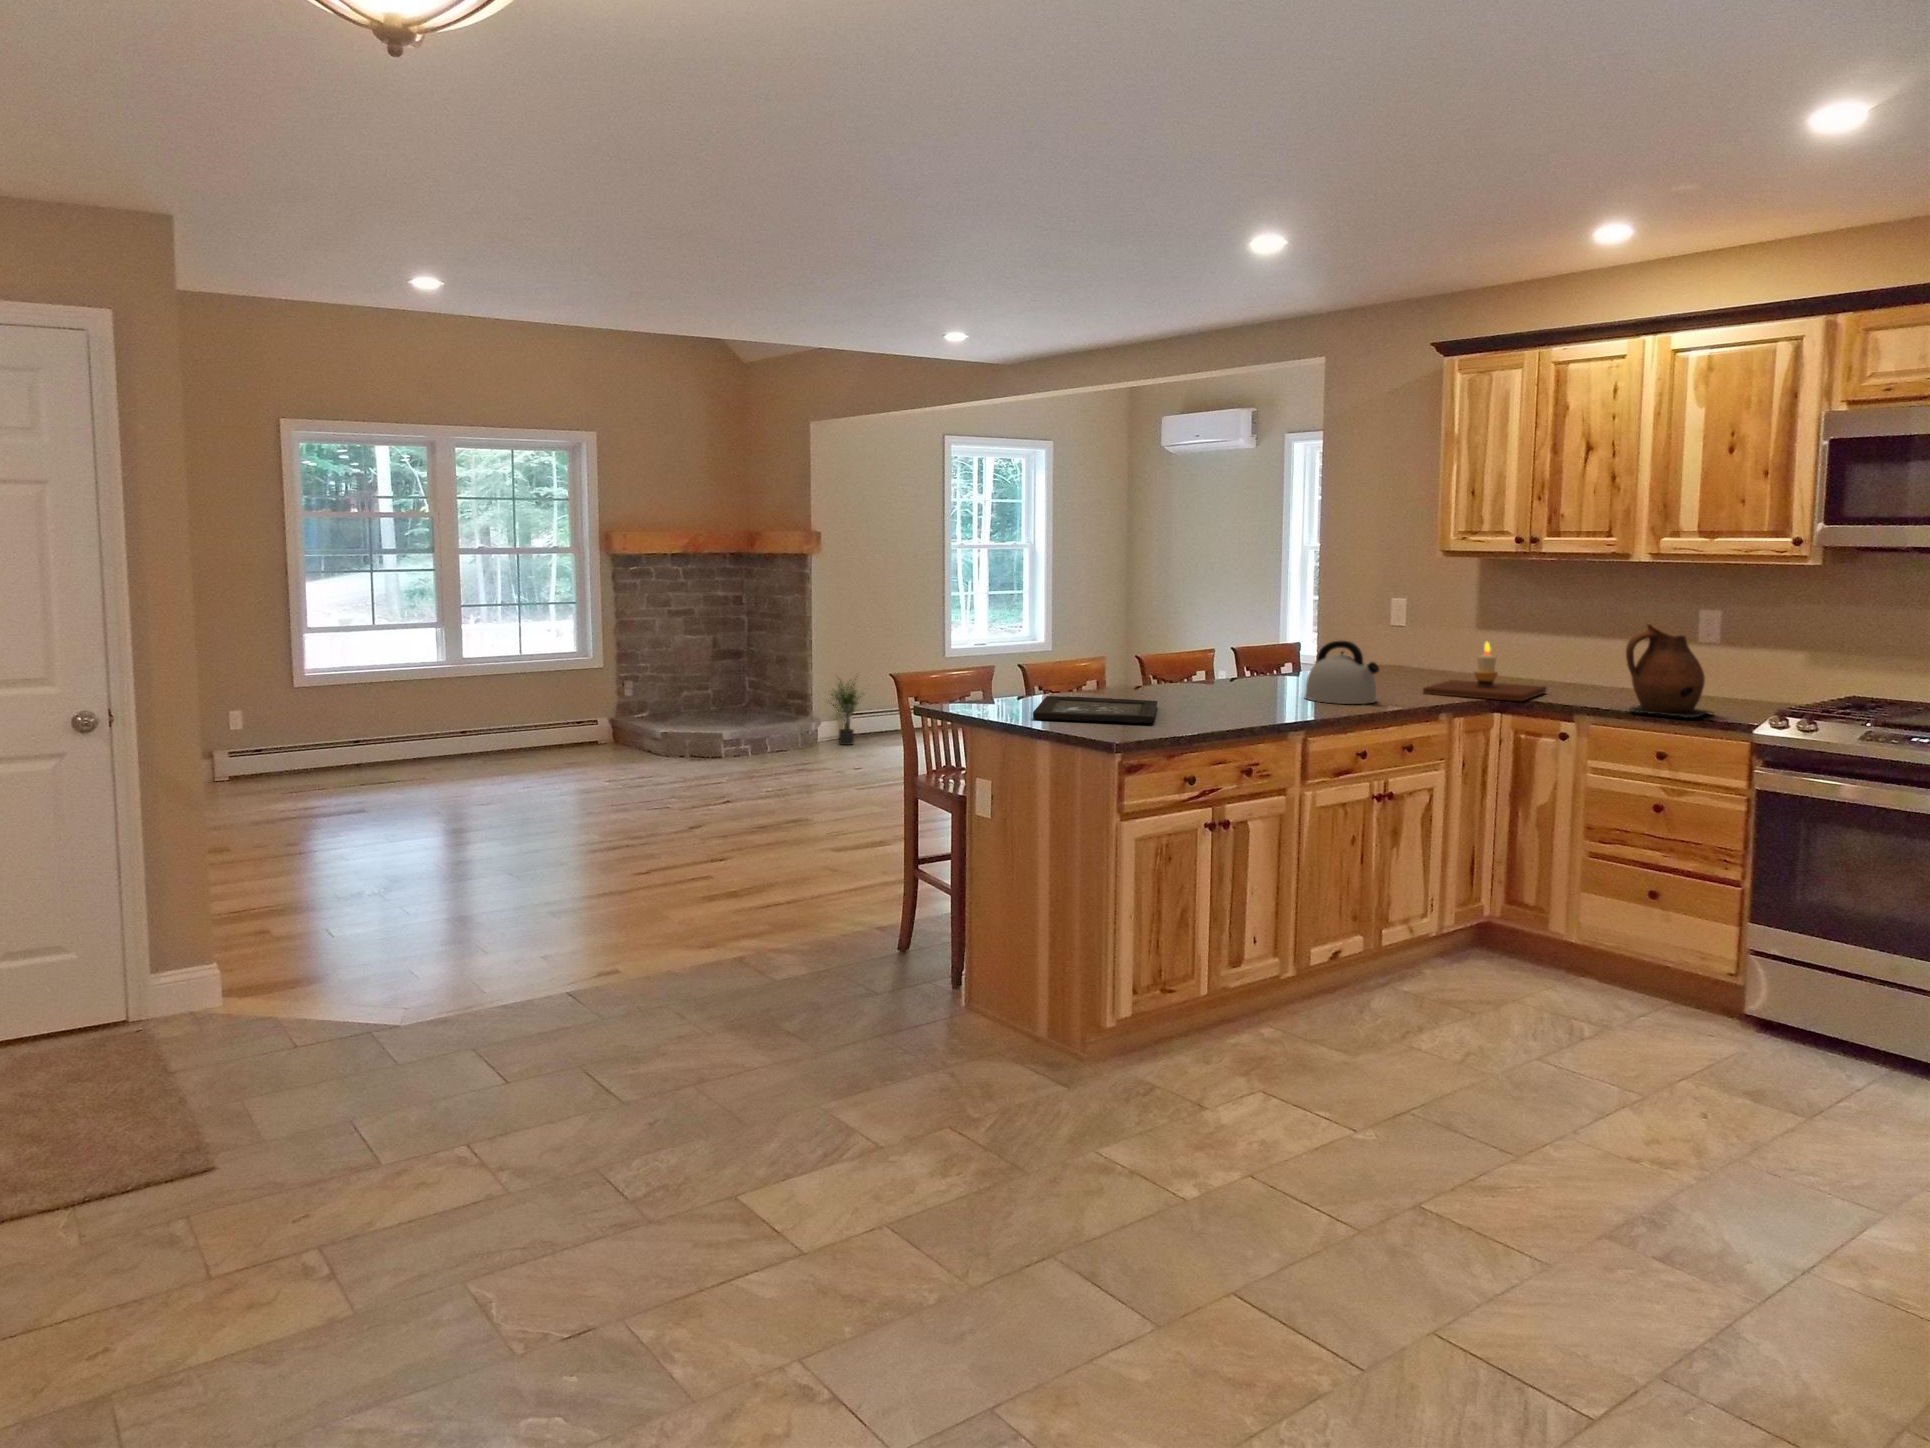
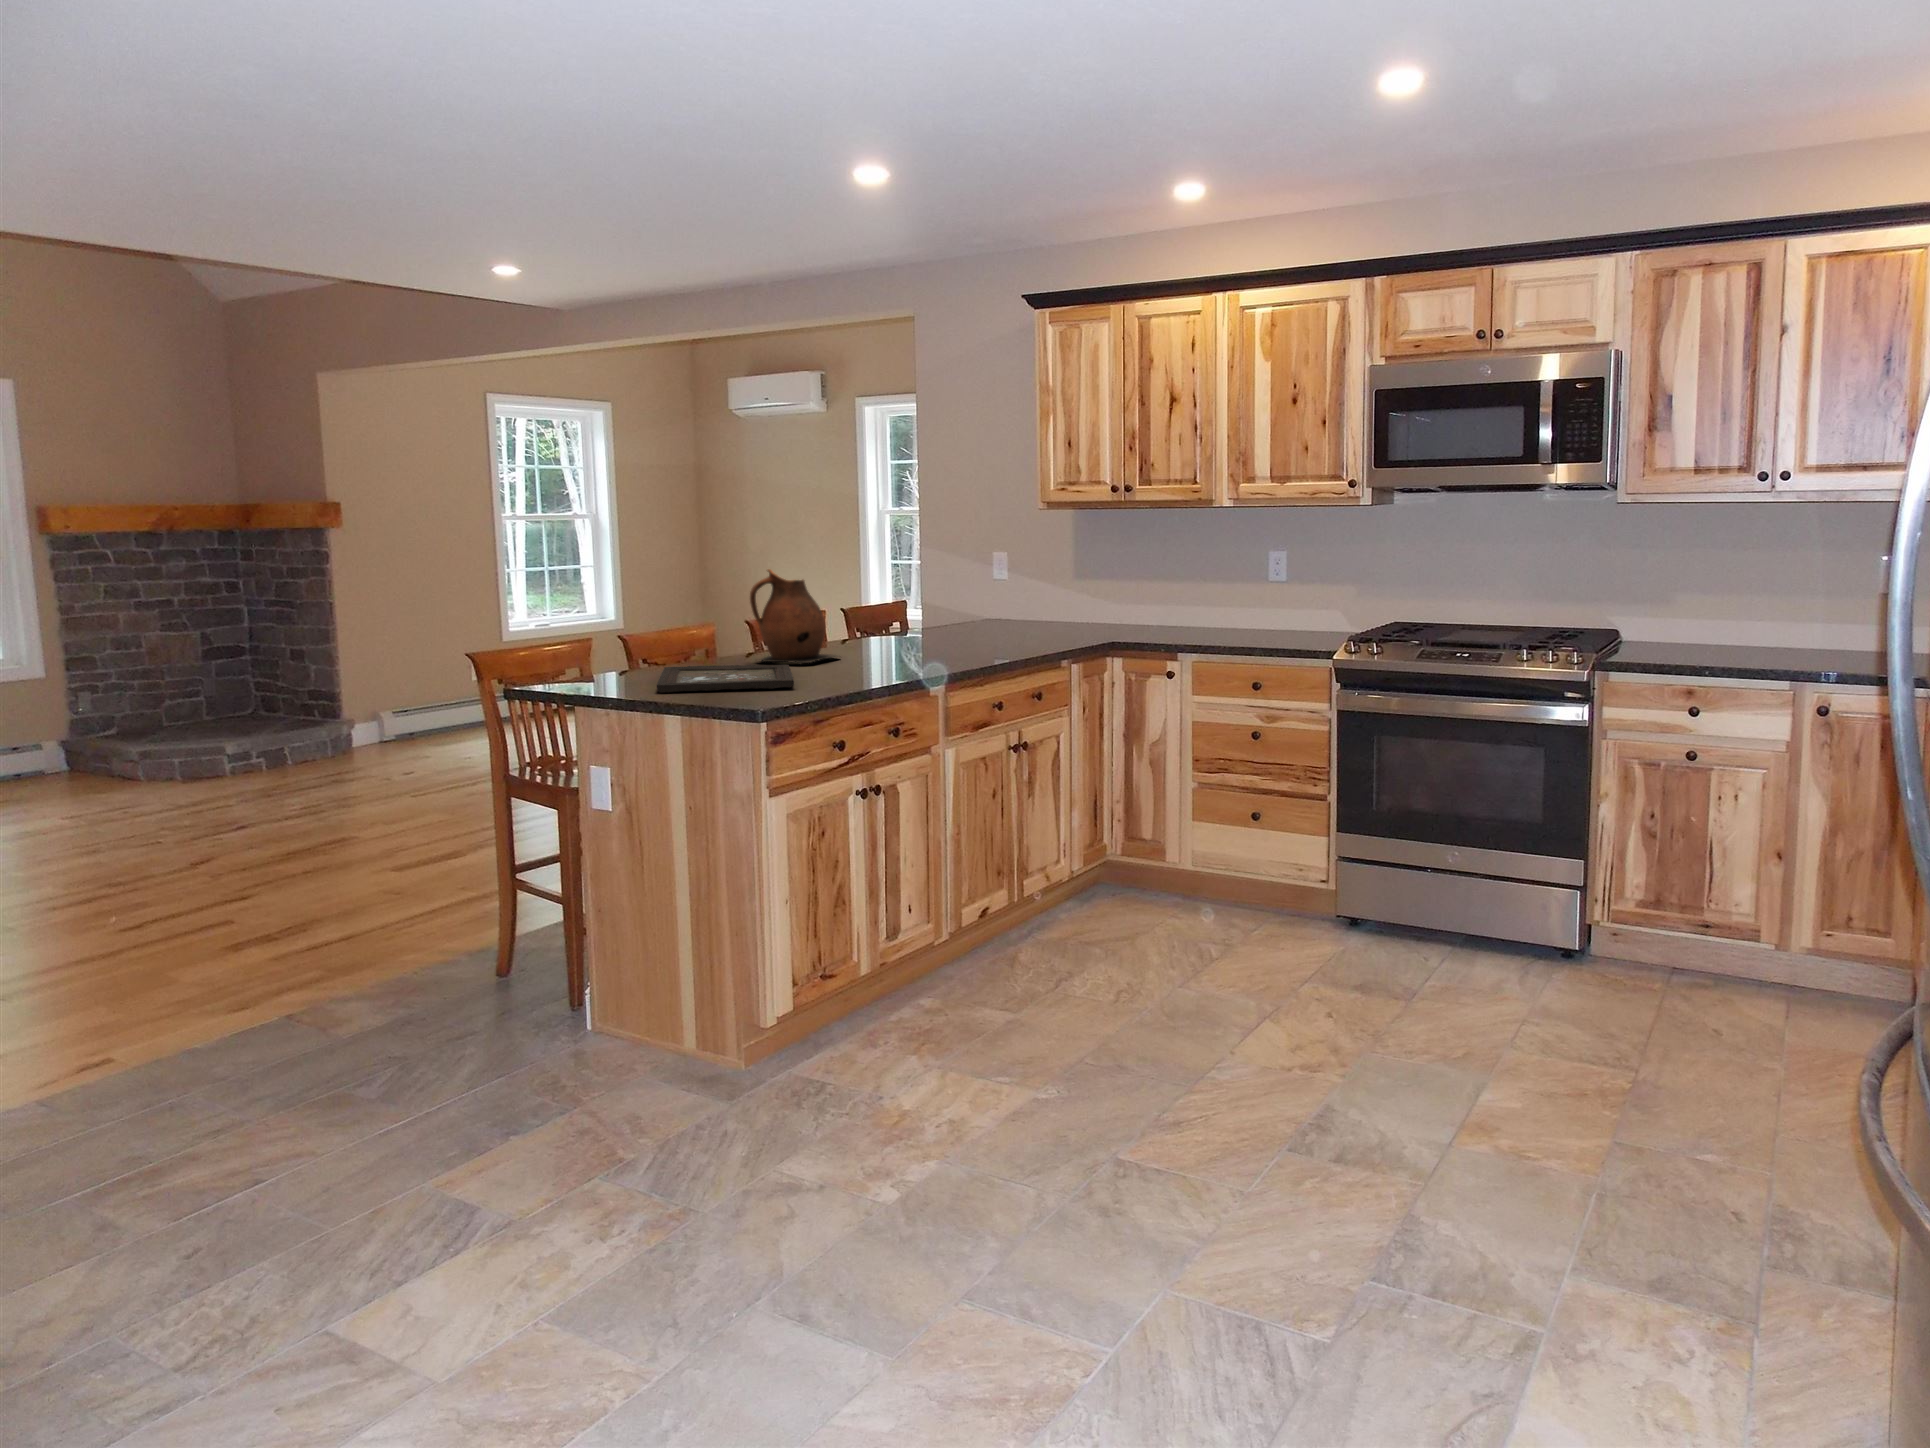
ceramic pitcher: present [1626,624,1713,718] -> present [750,569,840,664]
kettle: present [1305,641,1379,704] -> none [933,592,1005,656]
candle: present [1423,642,1546,701] -> none [1040,588,1147,644]
potted plant: present [831,679,858,745] -> none [352,664,415,751]

